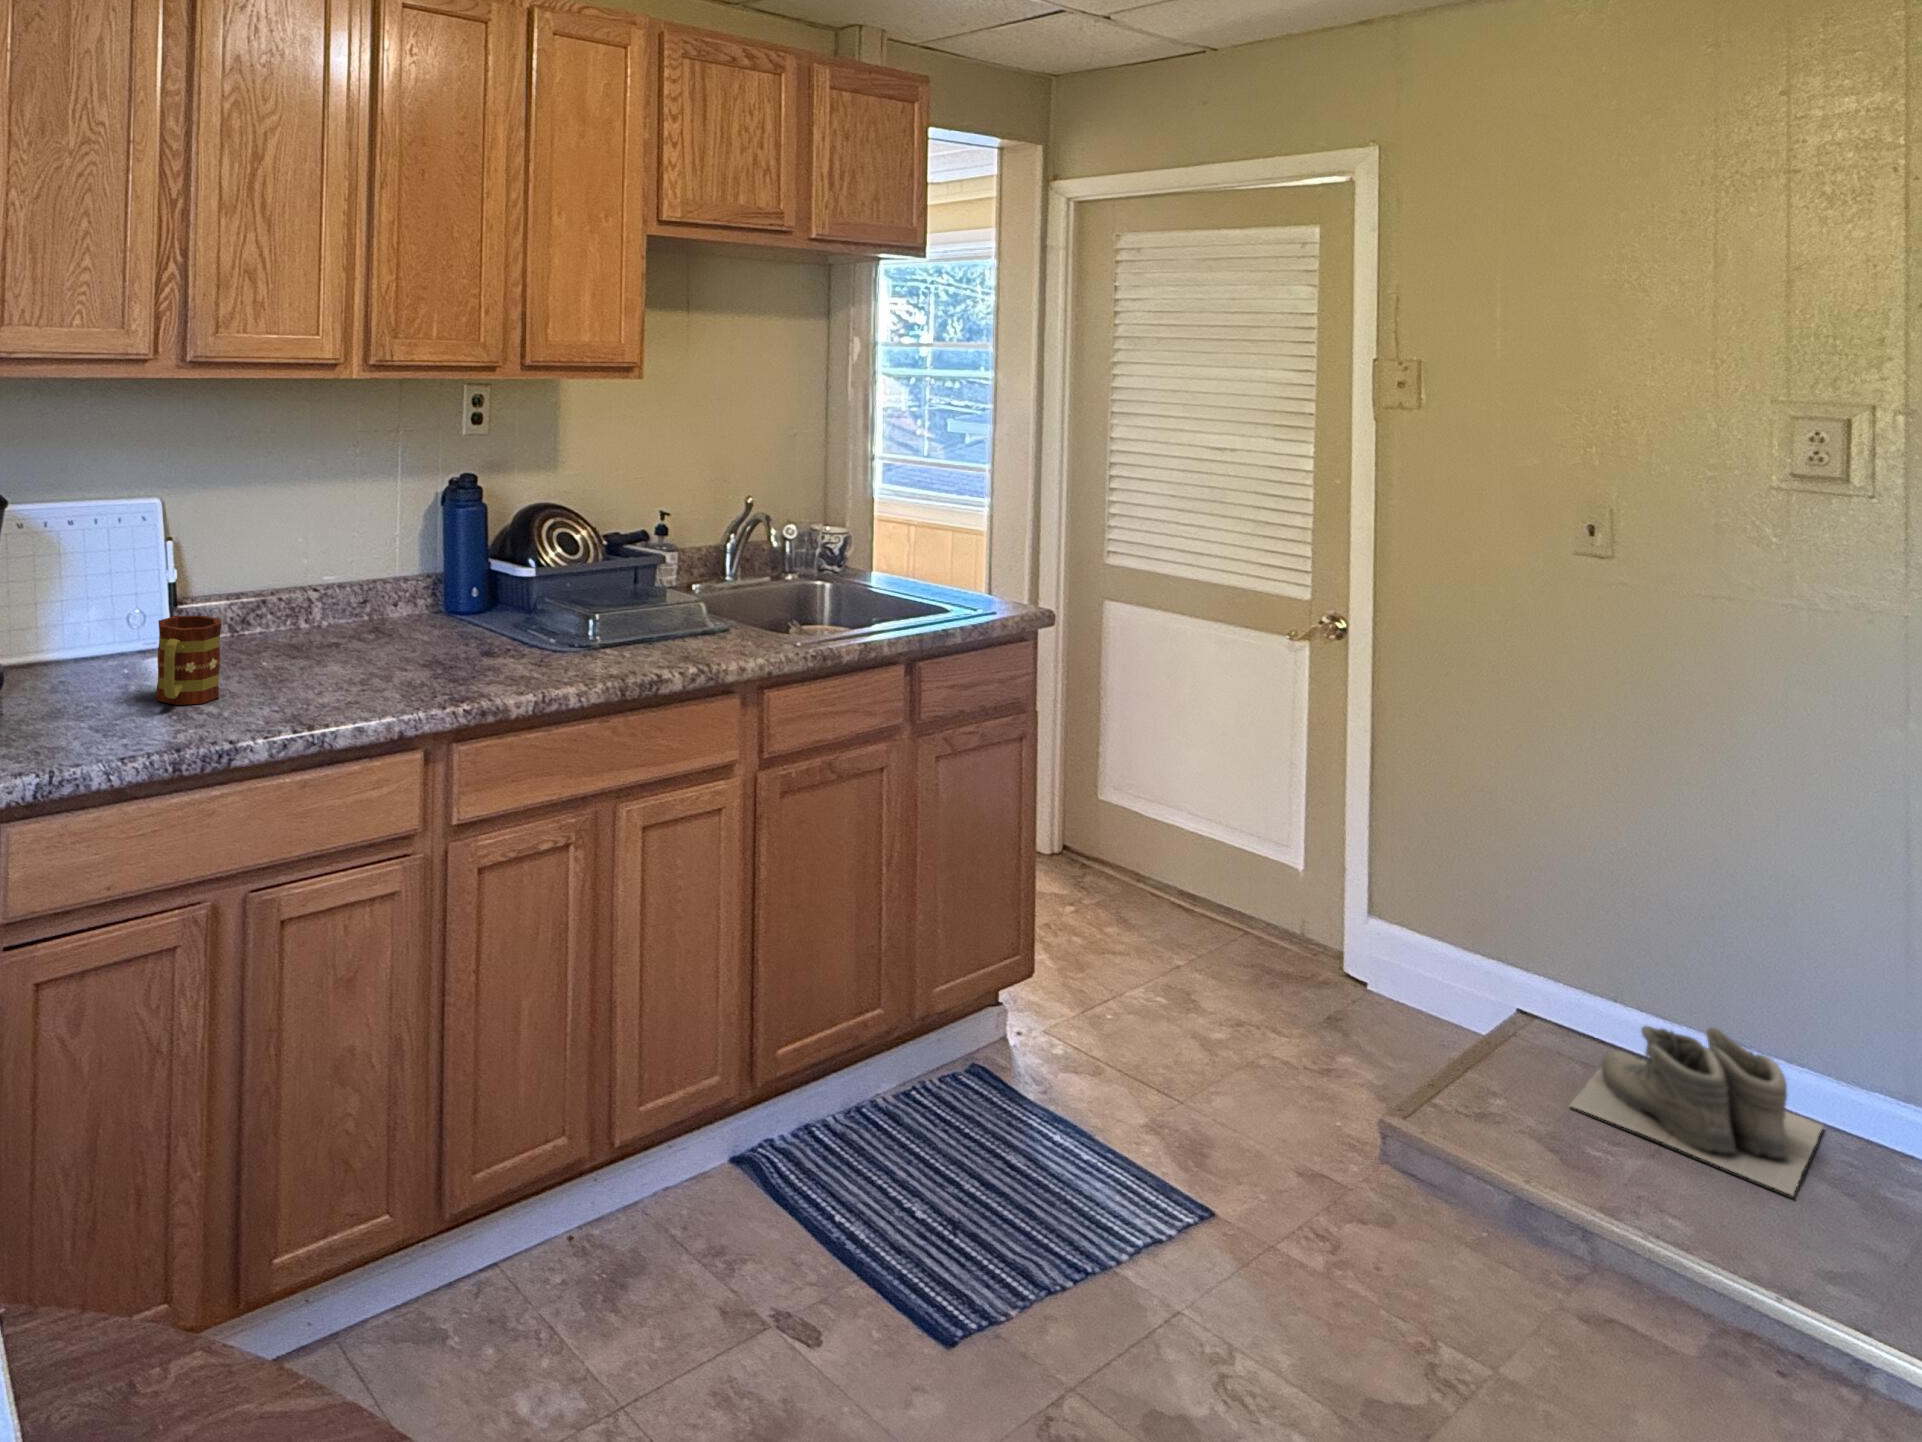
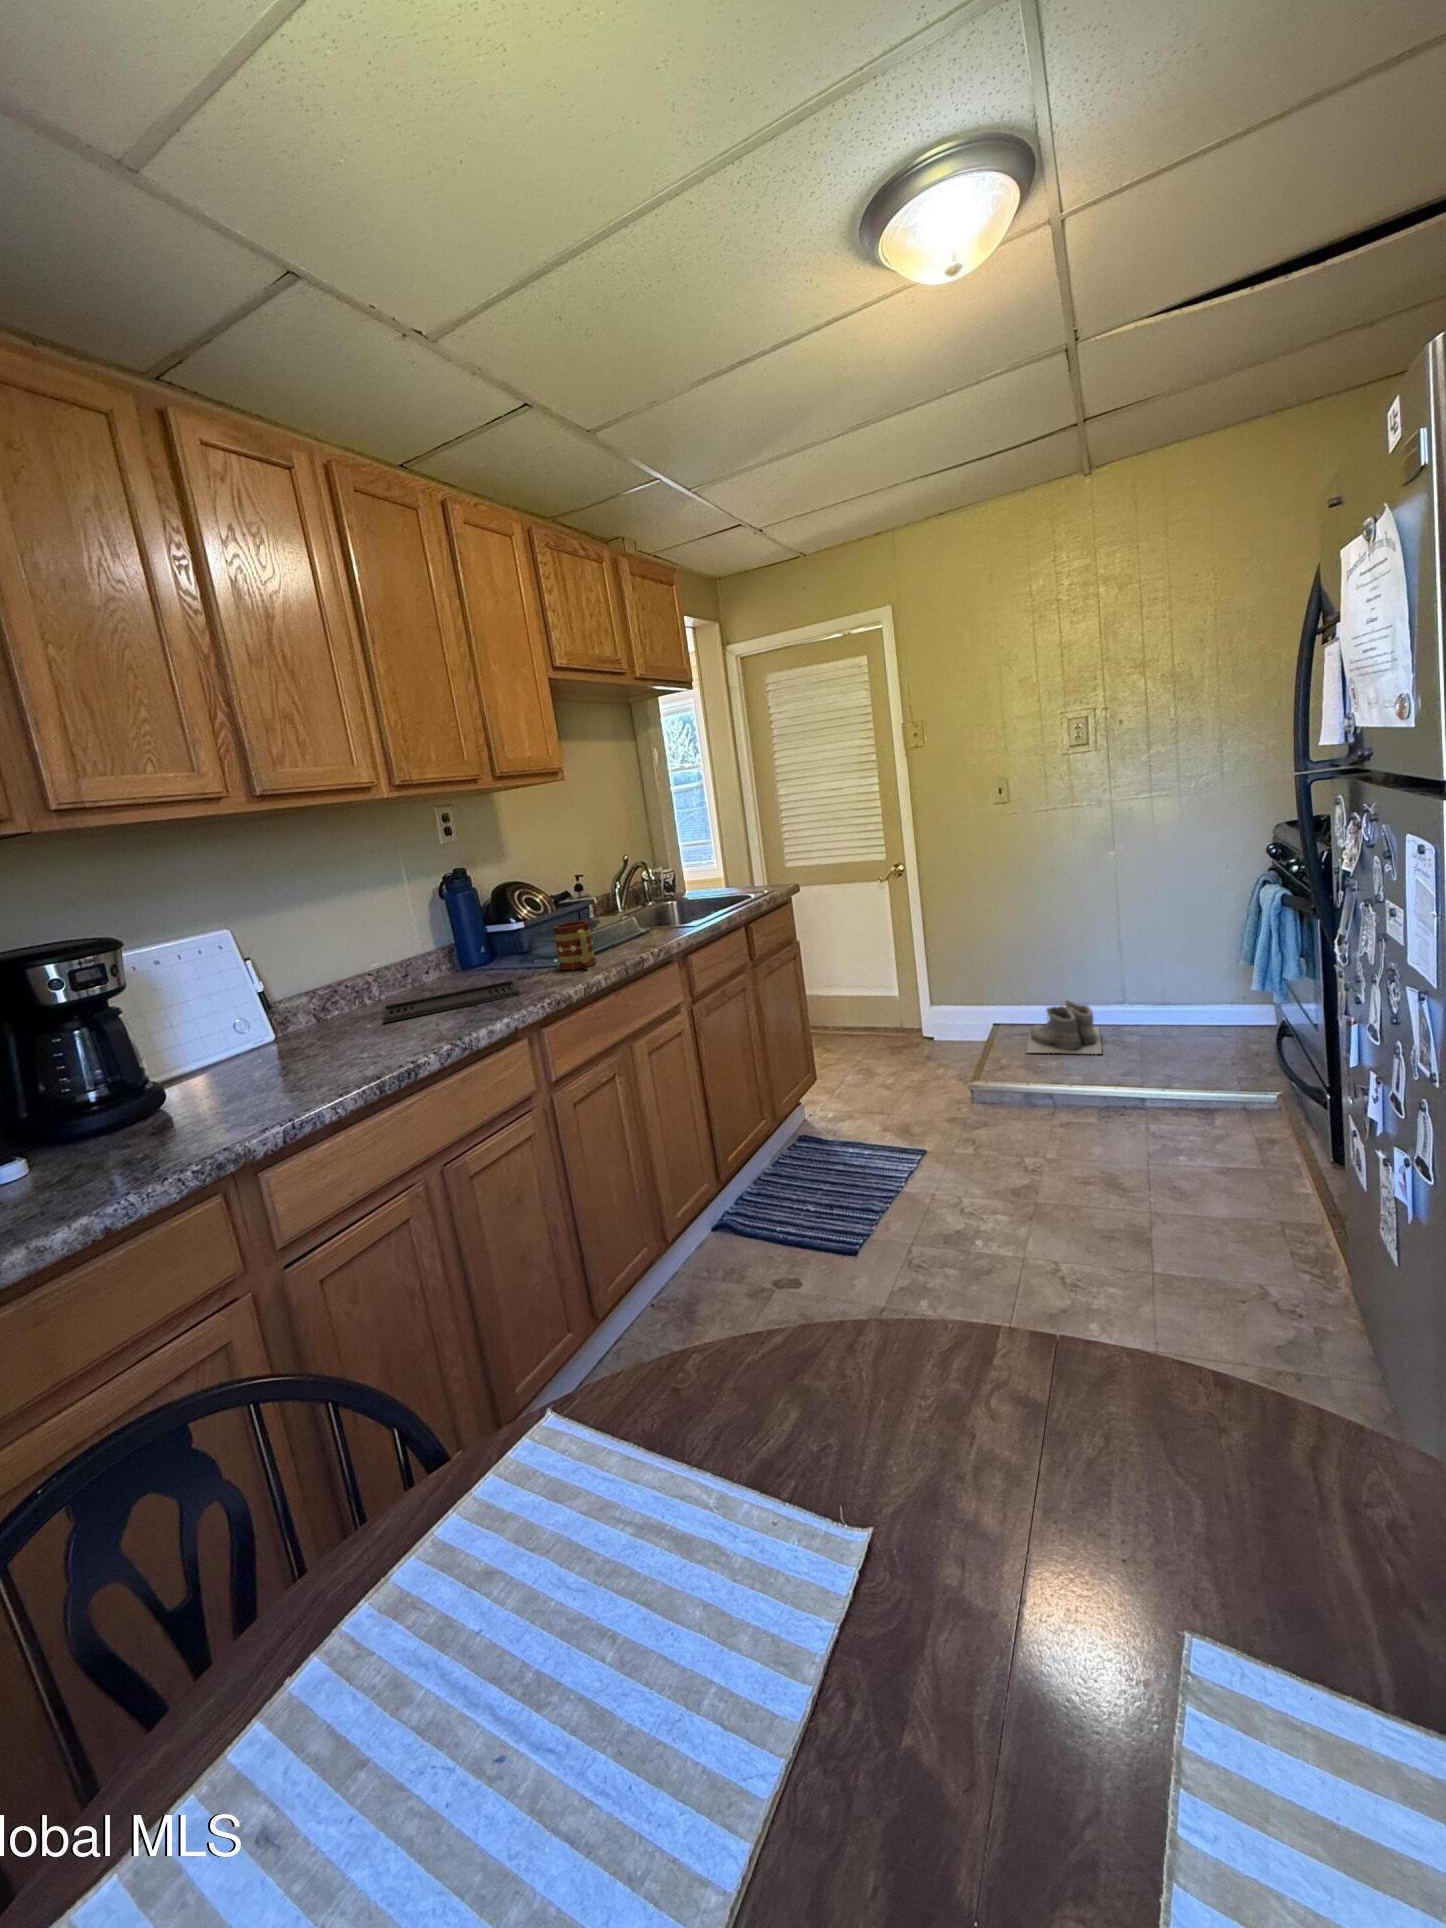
mug: present [156,615,222,705] -> present [553,921,596,970]
tray: none [282,639,472,681] -> present [383,980,520,1023]

